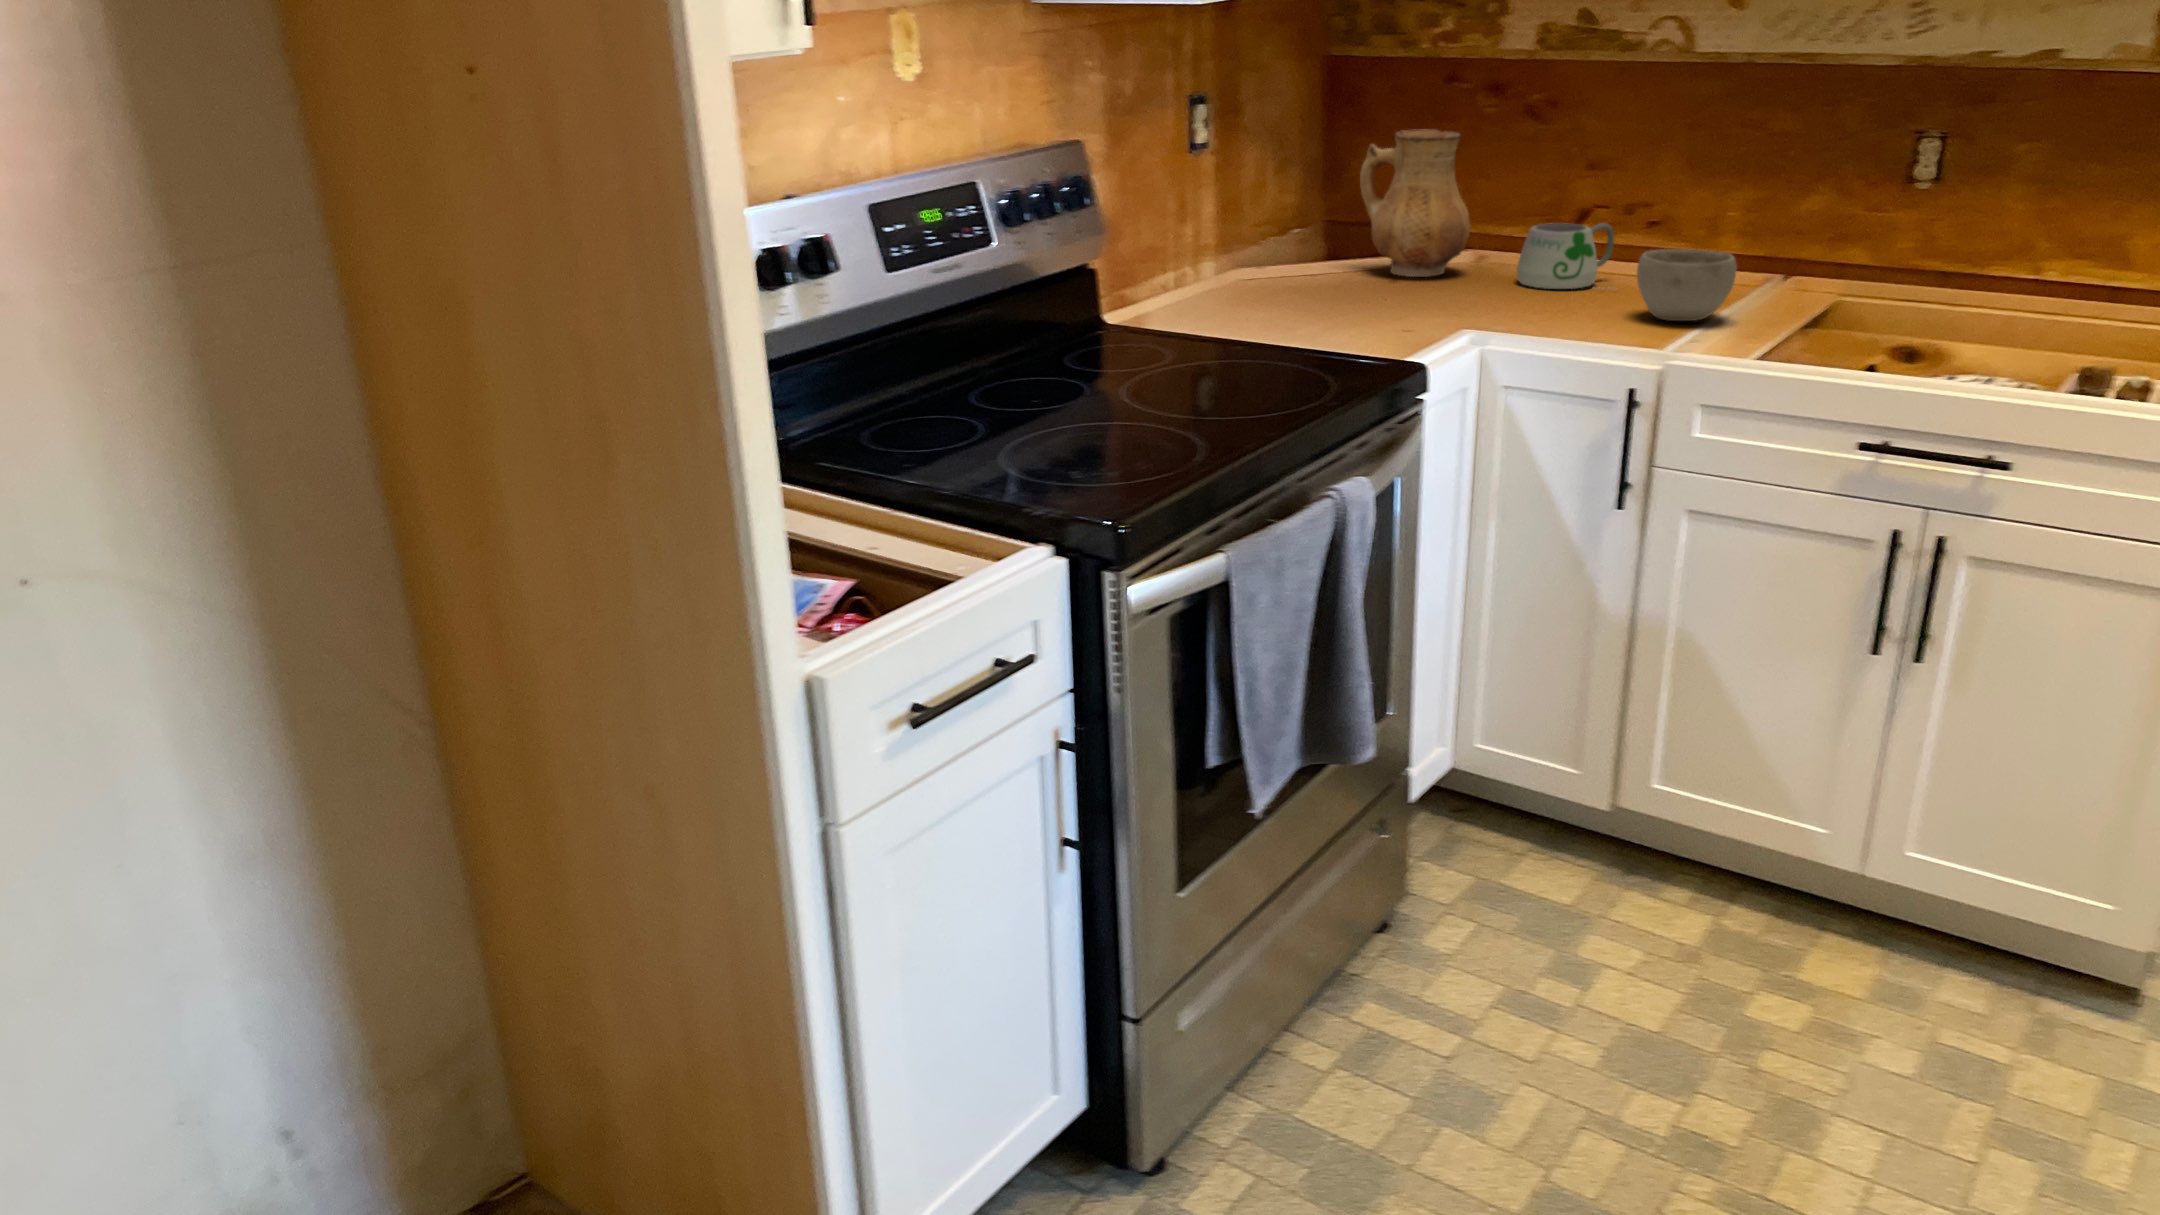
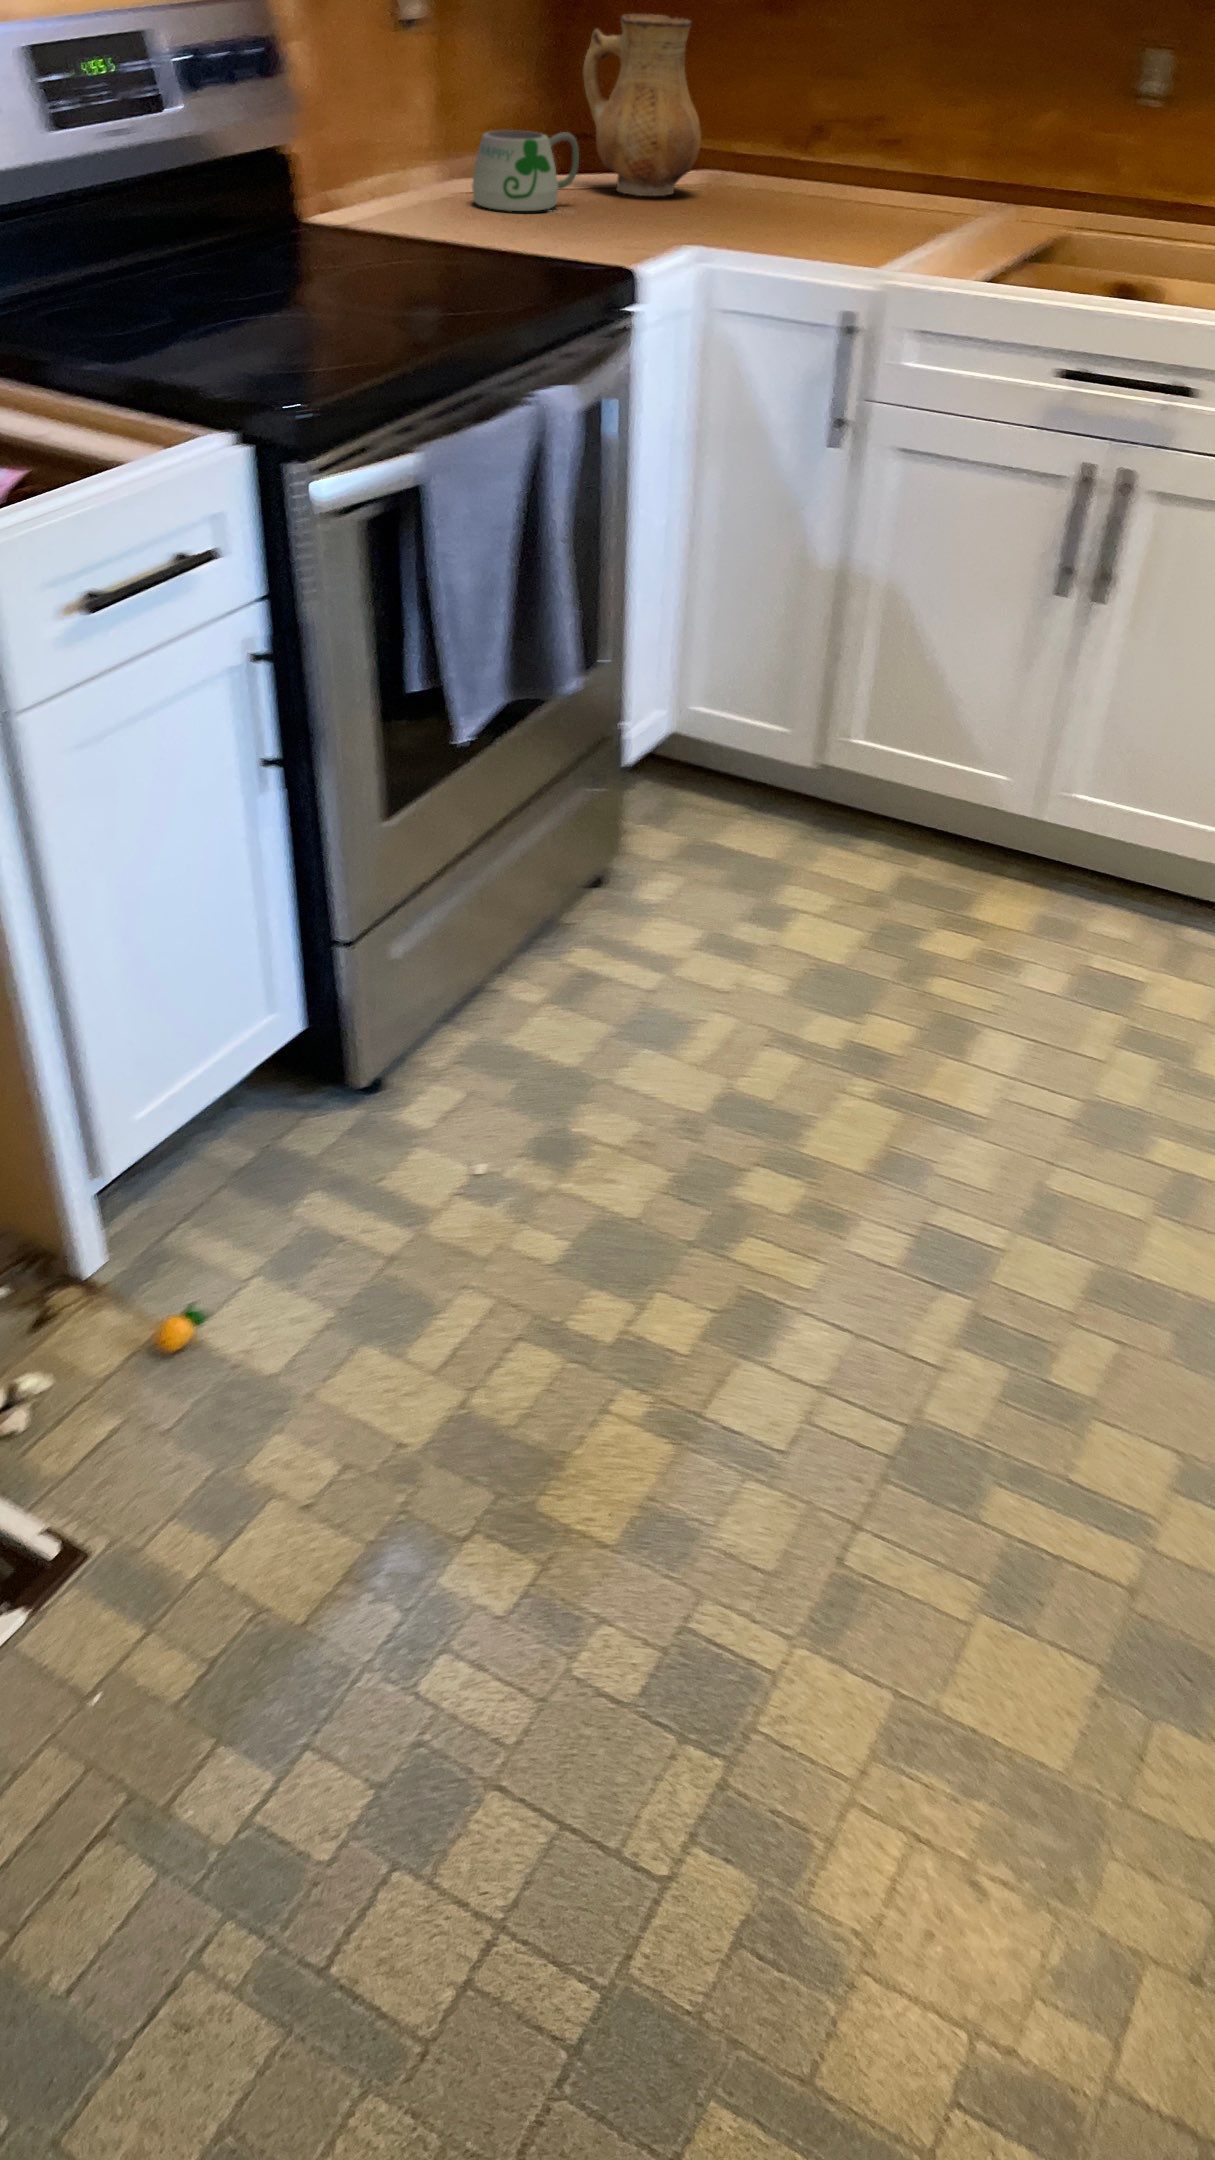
mug: present [1517,223,1614,289] -> present [472,130,579,212]
bowl: present [1637,249,1737,321] -> none [864,166,963,248]

